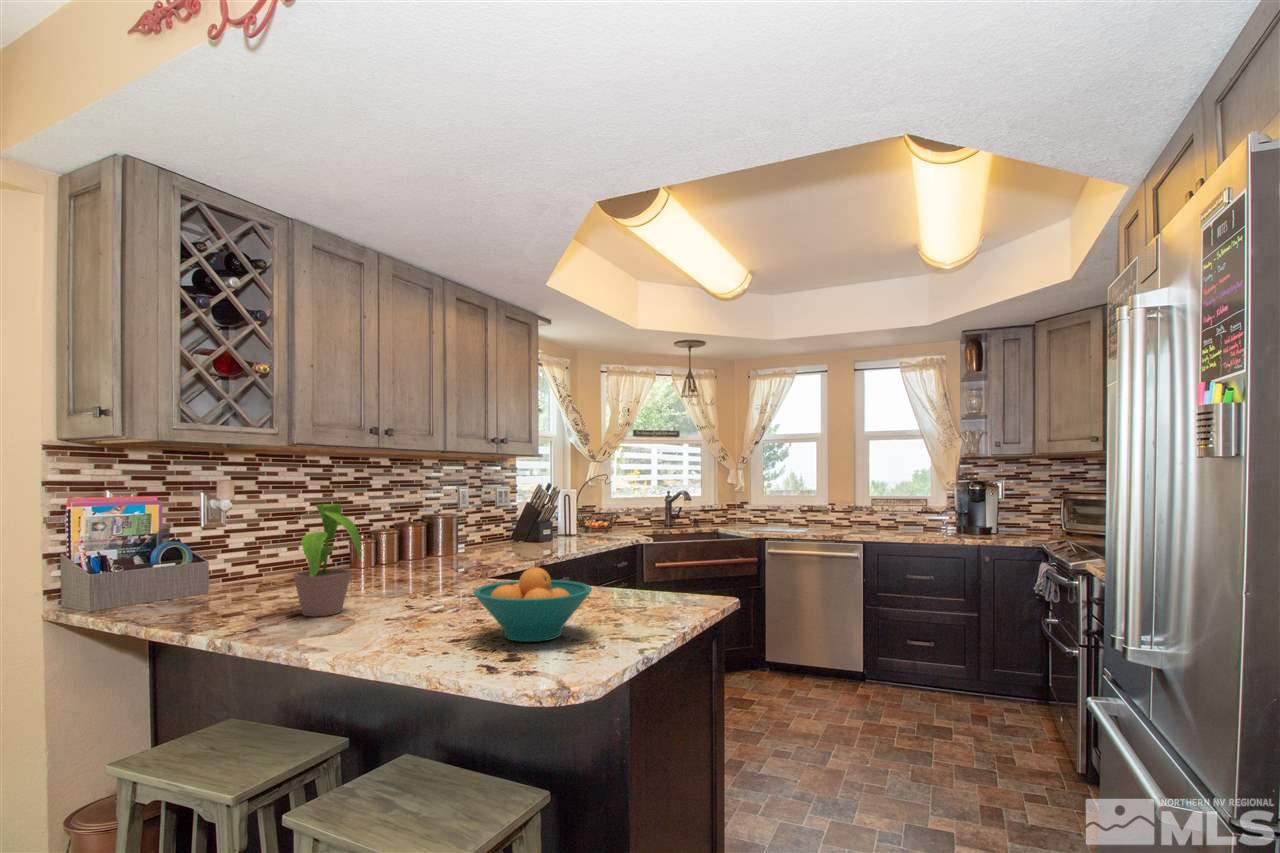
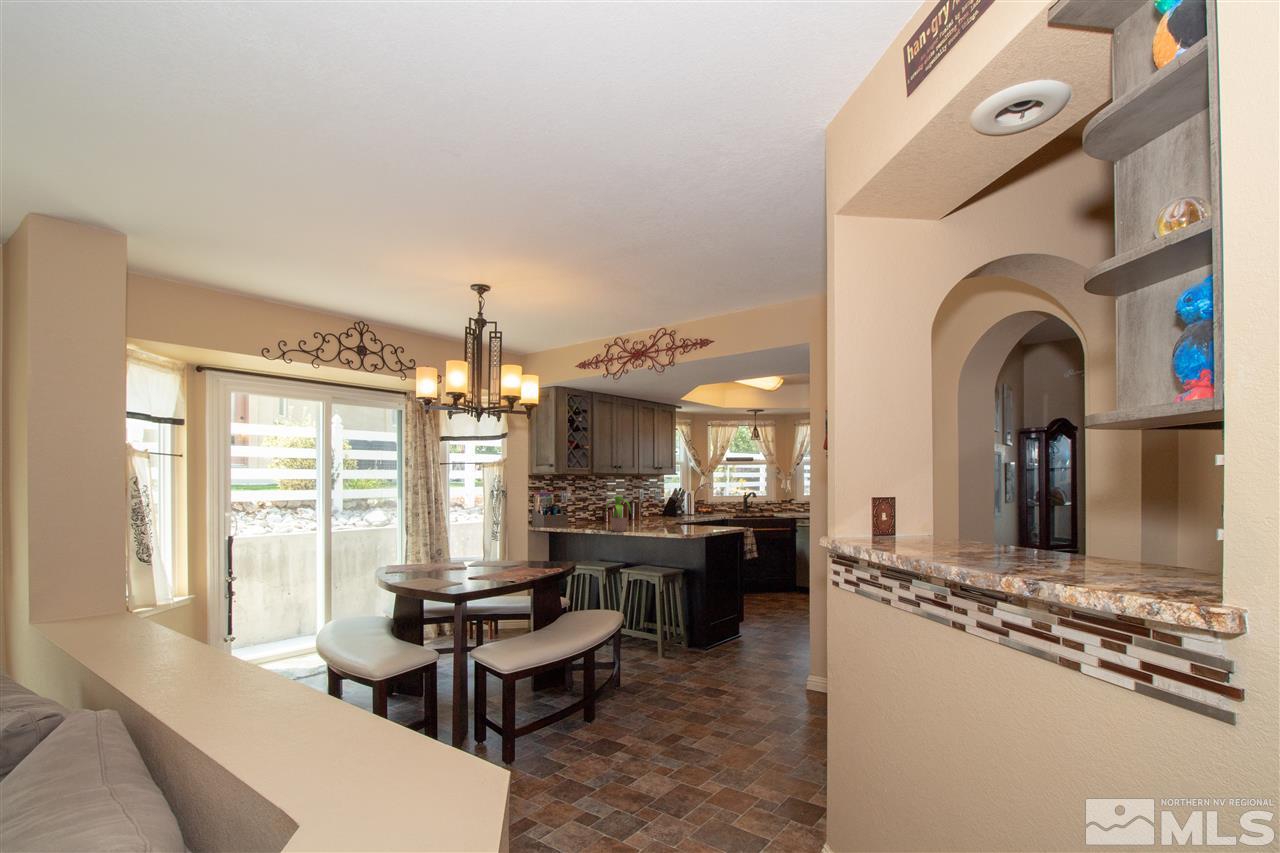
fruit bowl: present [473,567,592,642] -> none [674,515,709,536]

